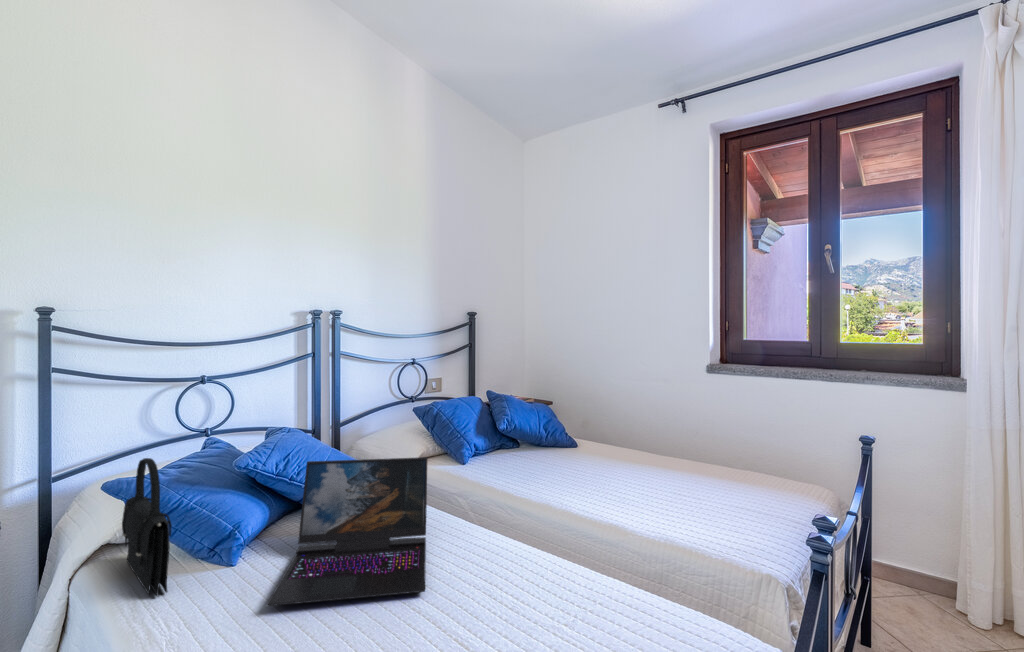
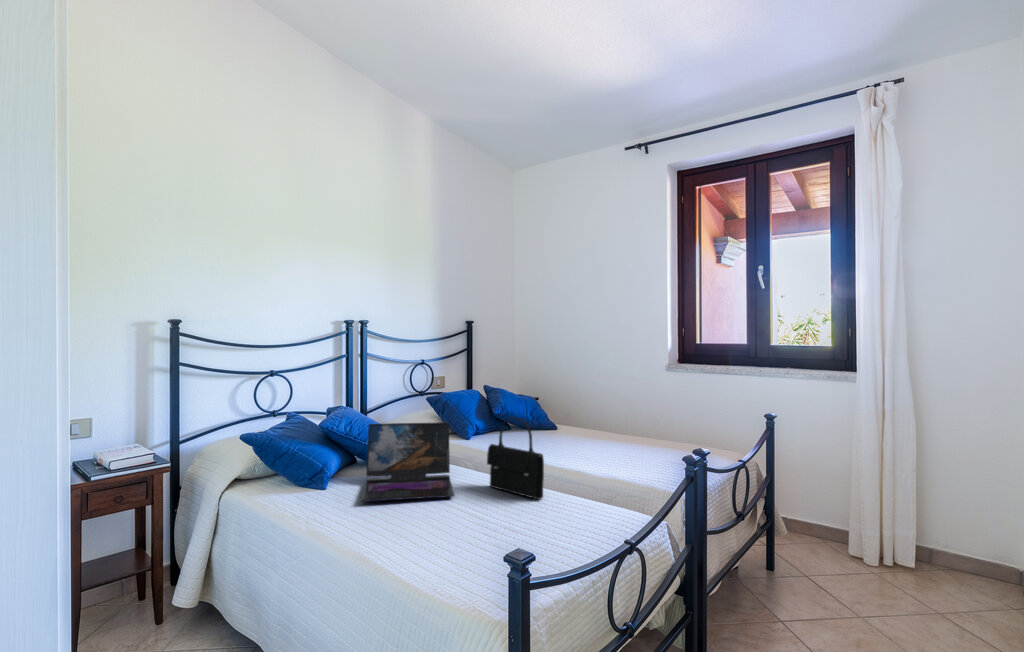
handbag: present [122,458,172,596] -> present [487,418,544,500]

